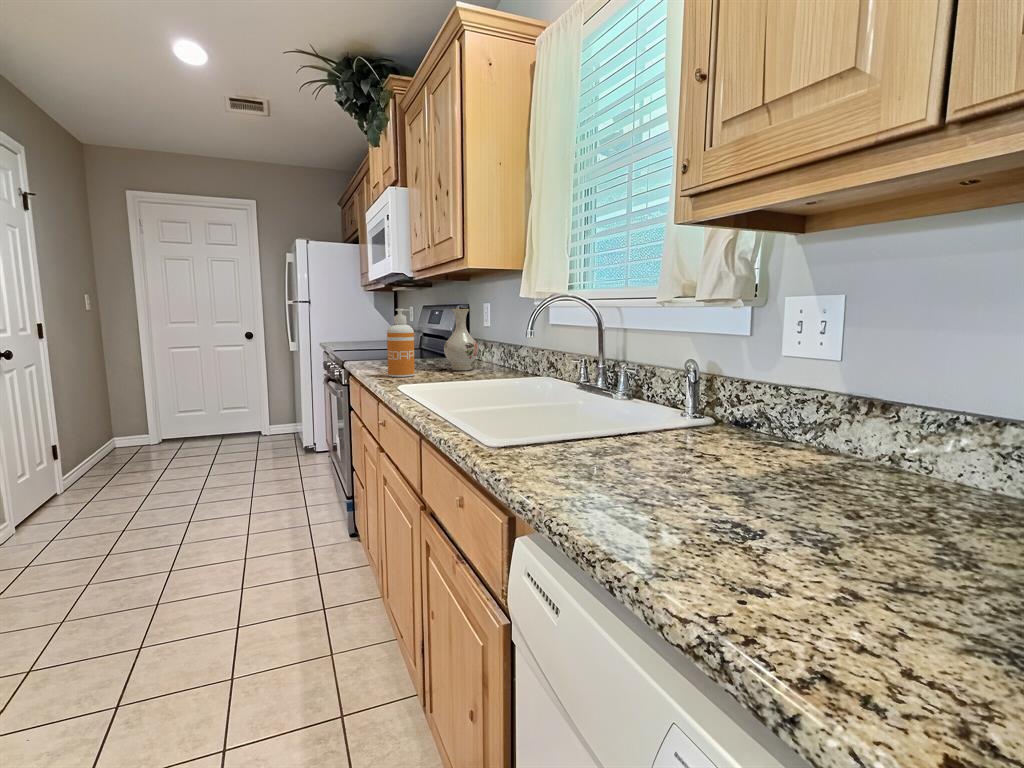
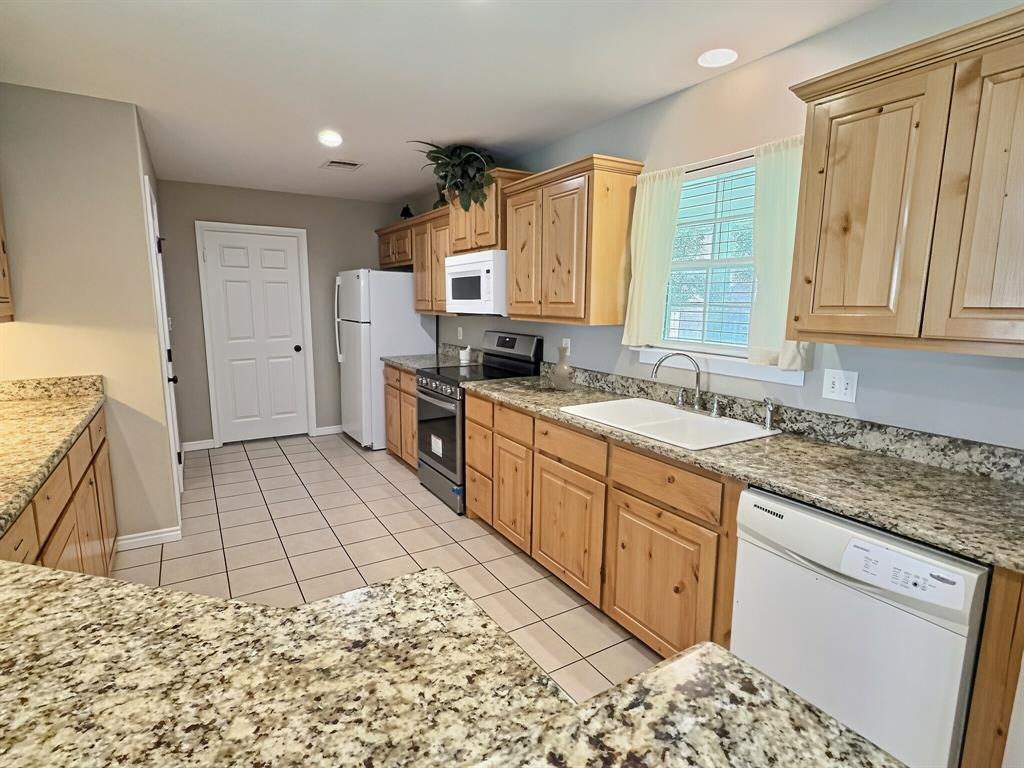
soap dispenser: present [387,309,415,377] -> none [524,350,543,397]

